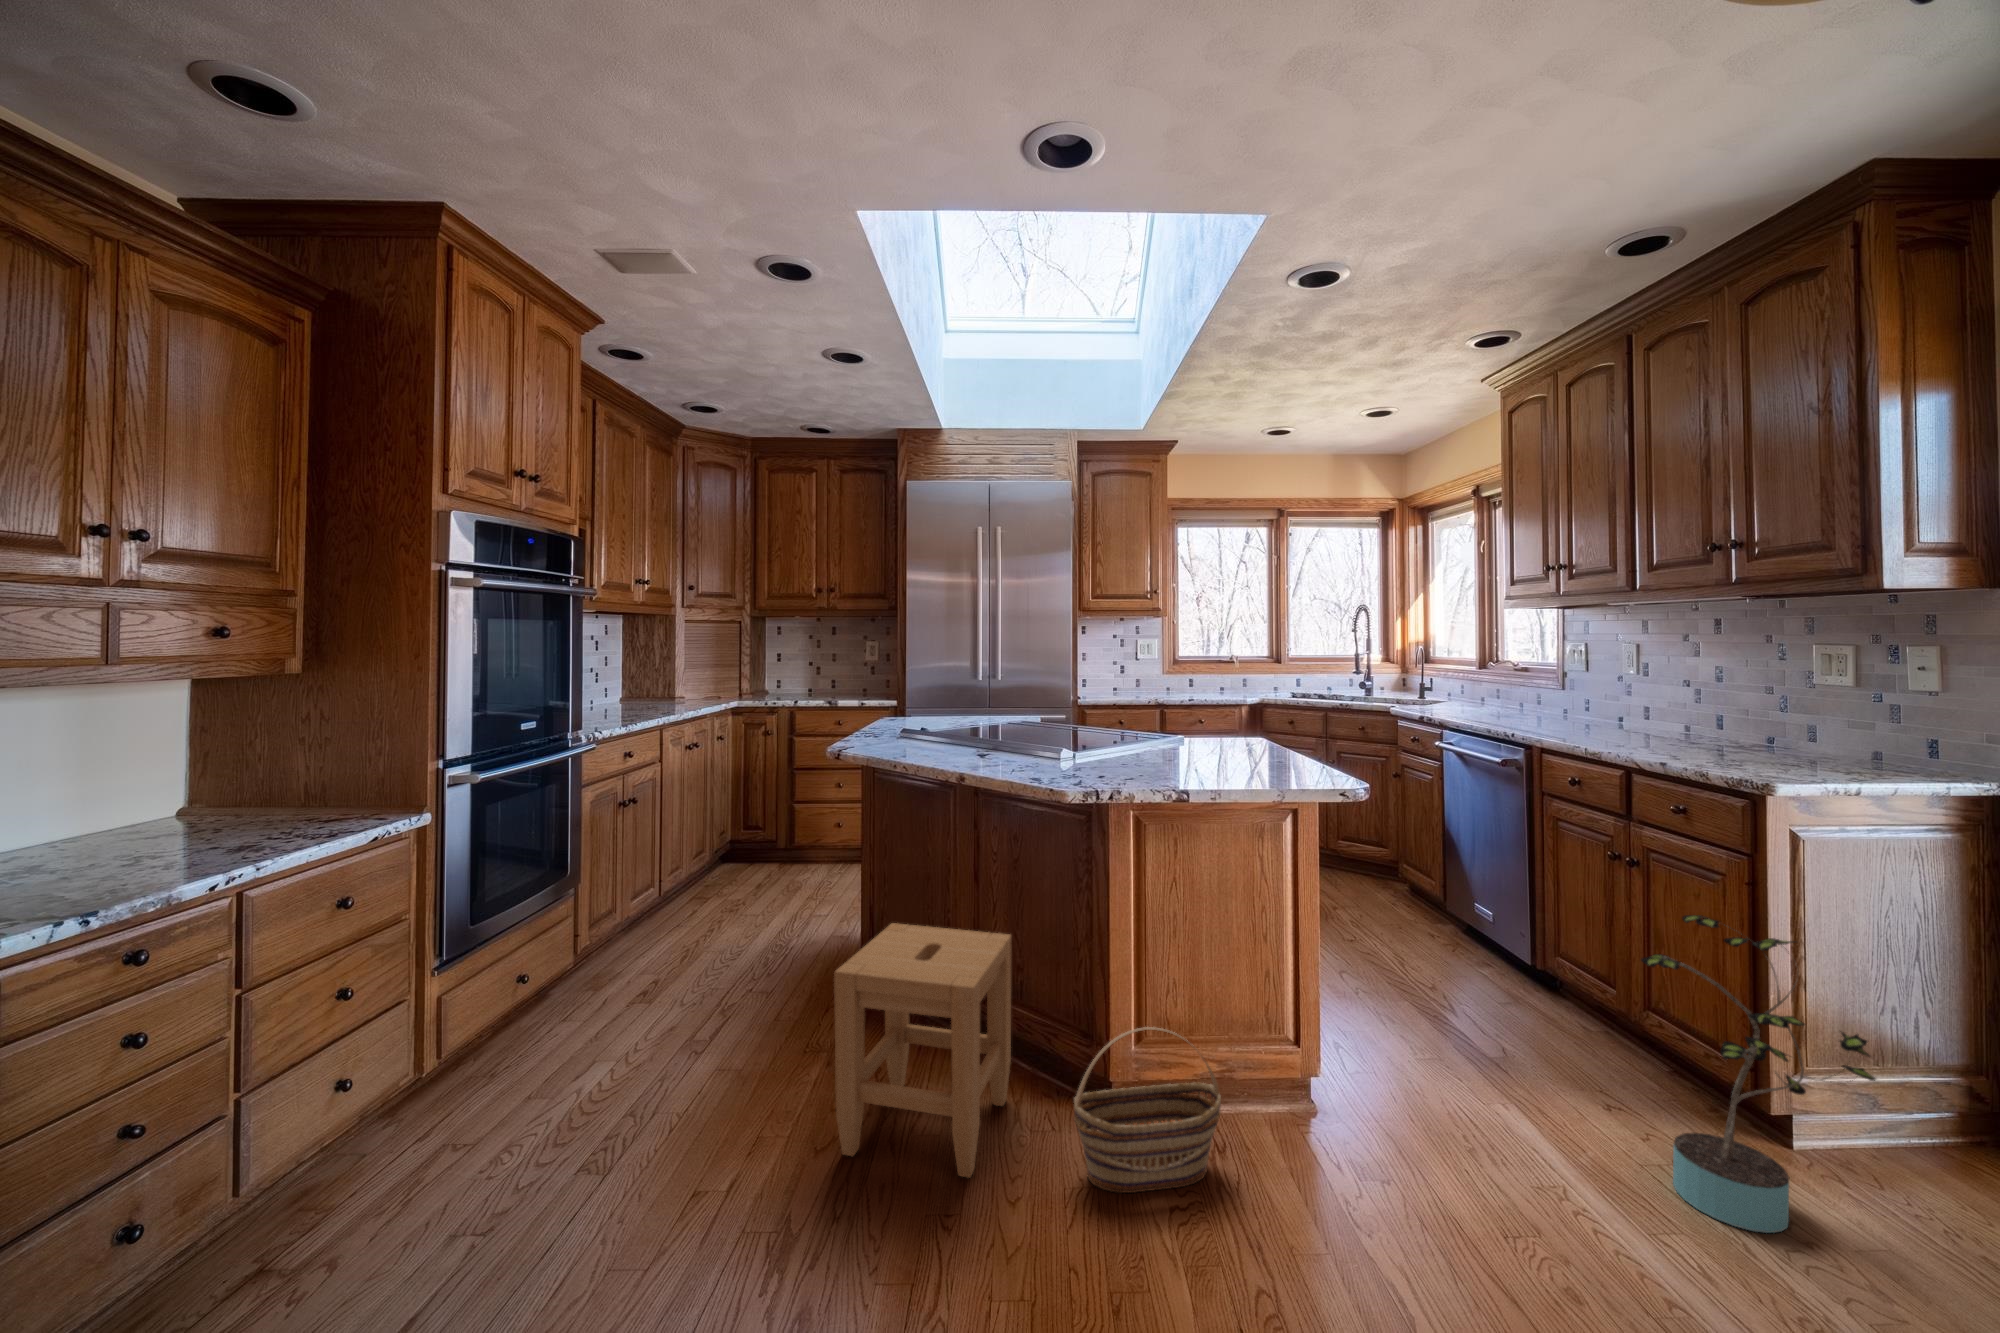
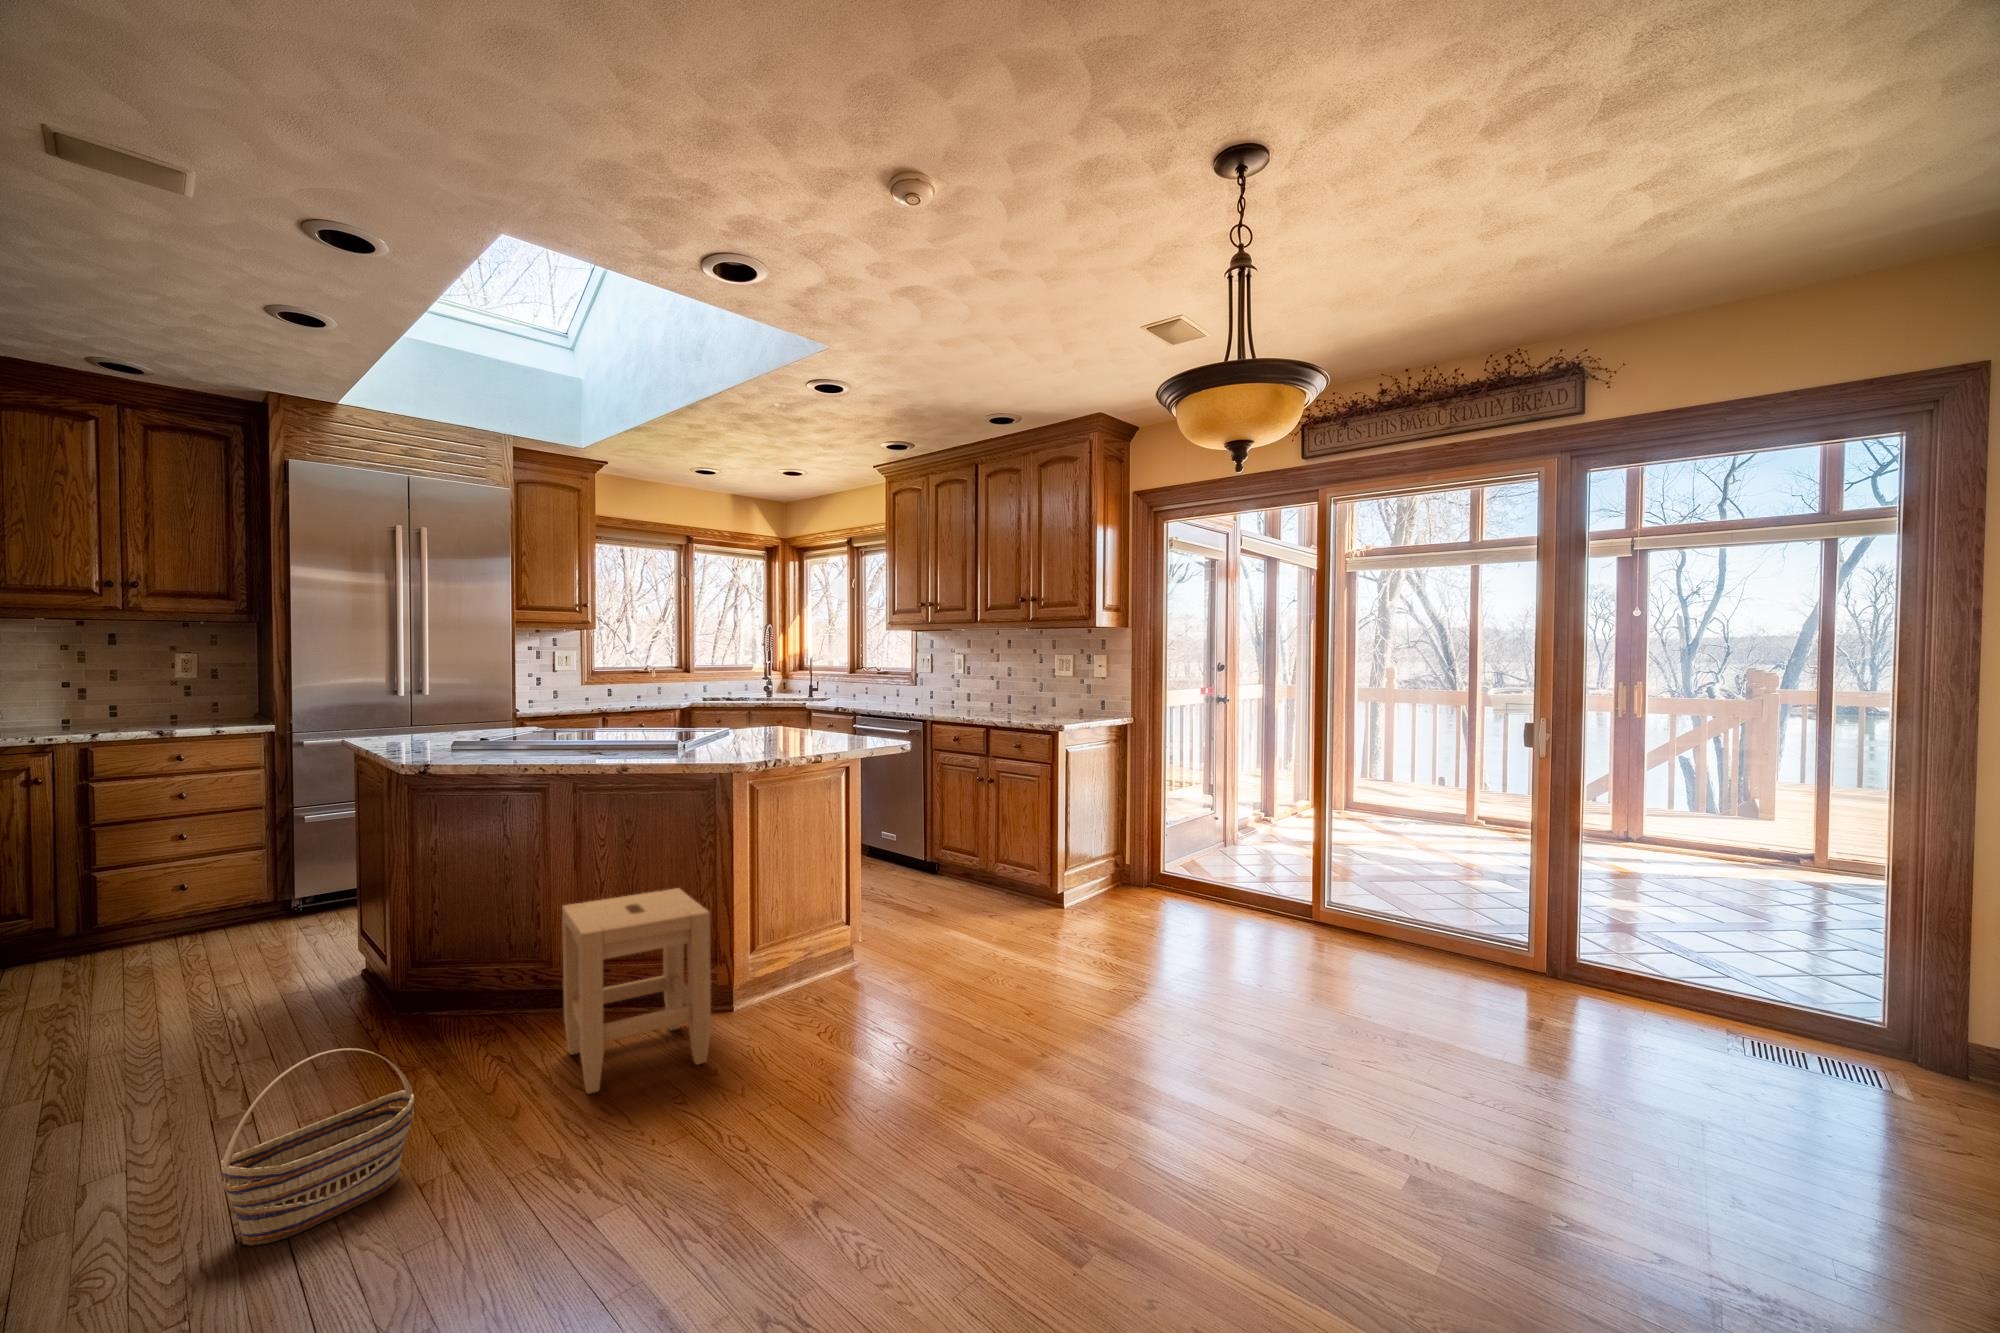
potted plant: present [1641,915,1876,1233] -> none [1028,792,1107,937]
basket: present [1074,1027,1221,1193] -> present [221,1048,414,1246]

